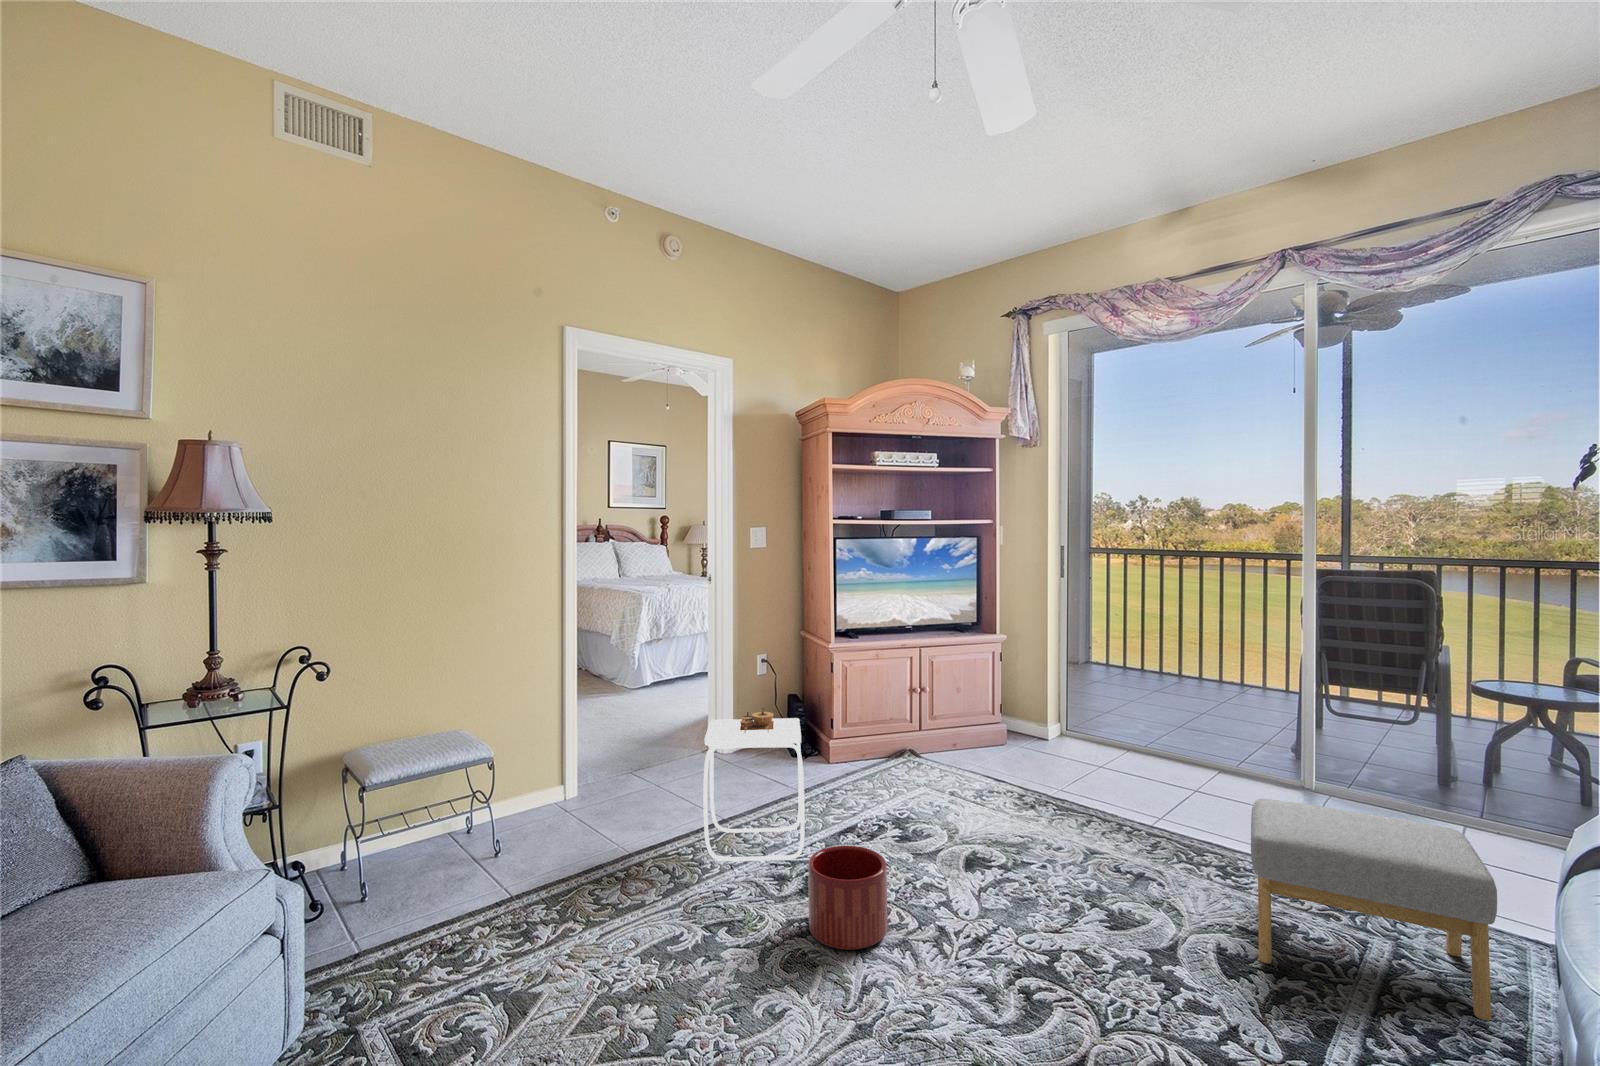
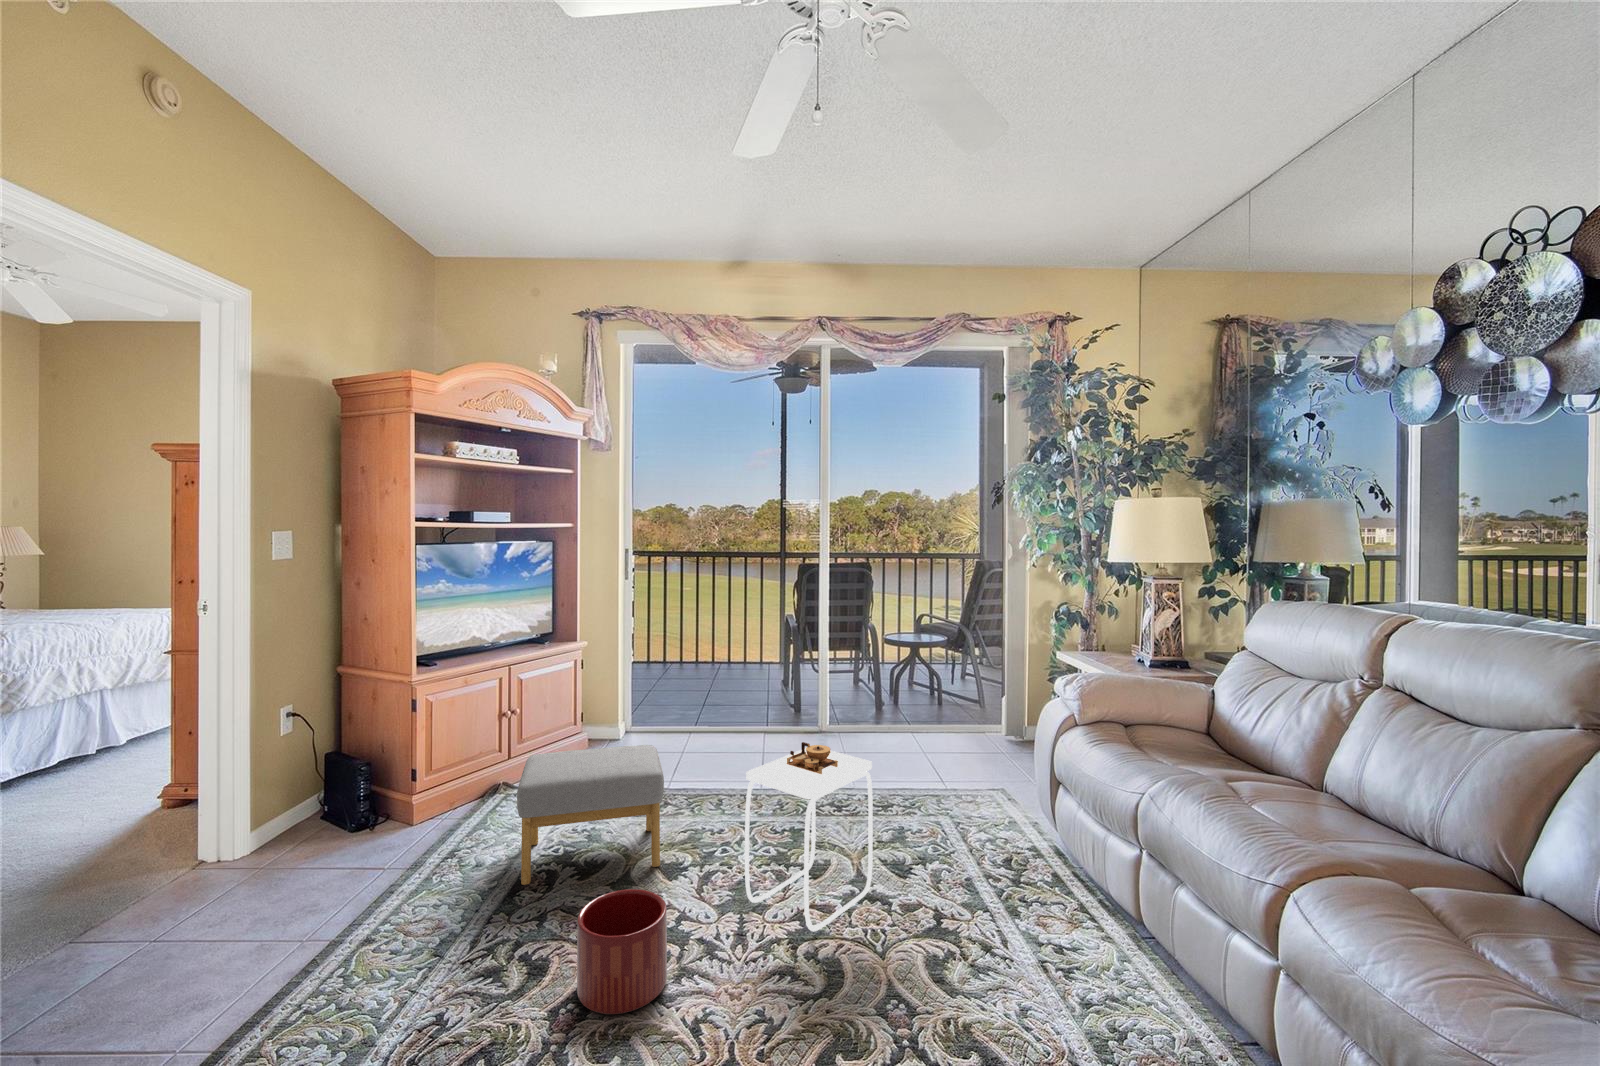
side table: present [704,708,805,861] -> present [745,742,873,931]
footstool: present [1251,799,1497,1021] -> present [517,745,664,885]

